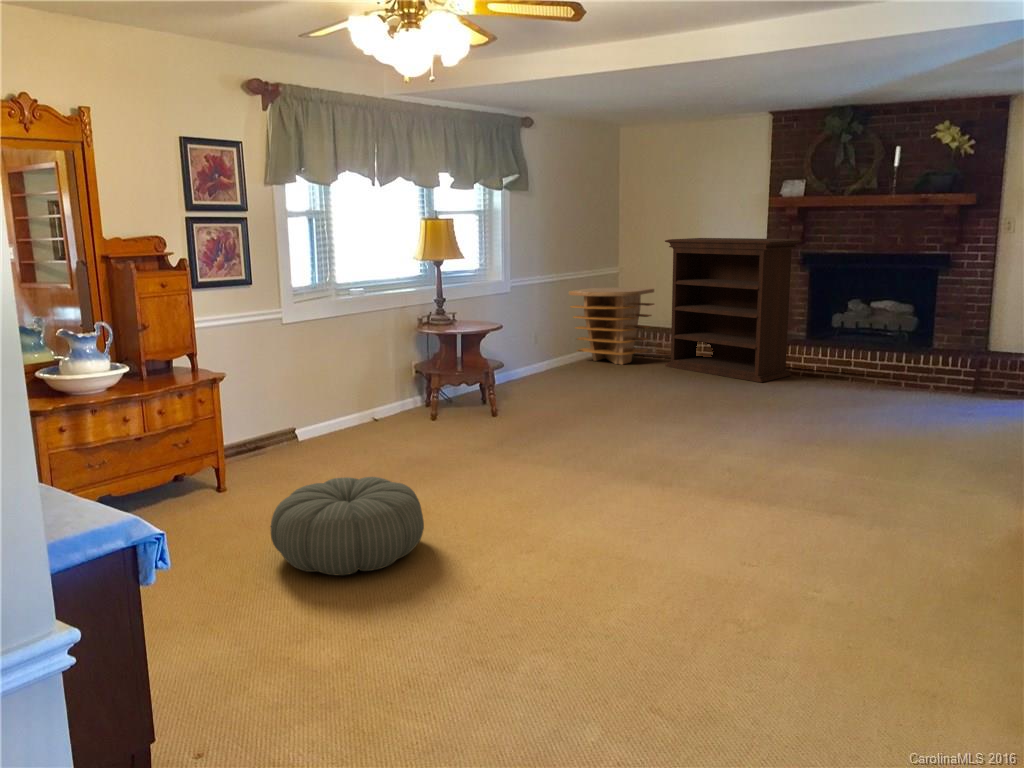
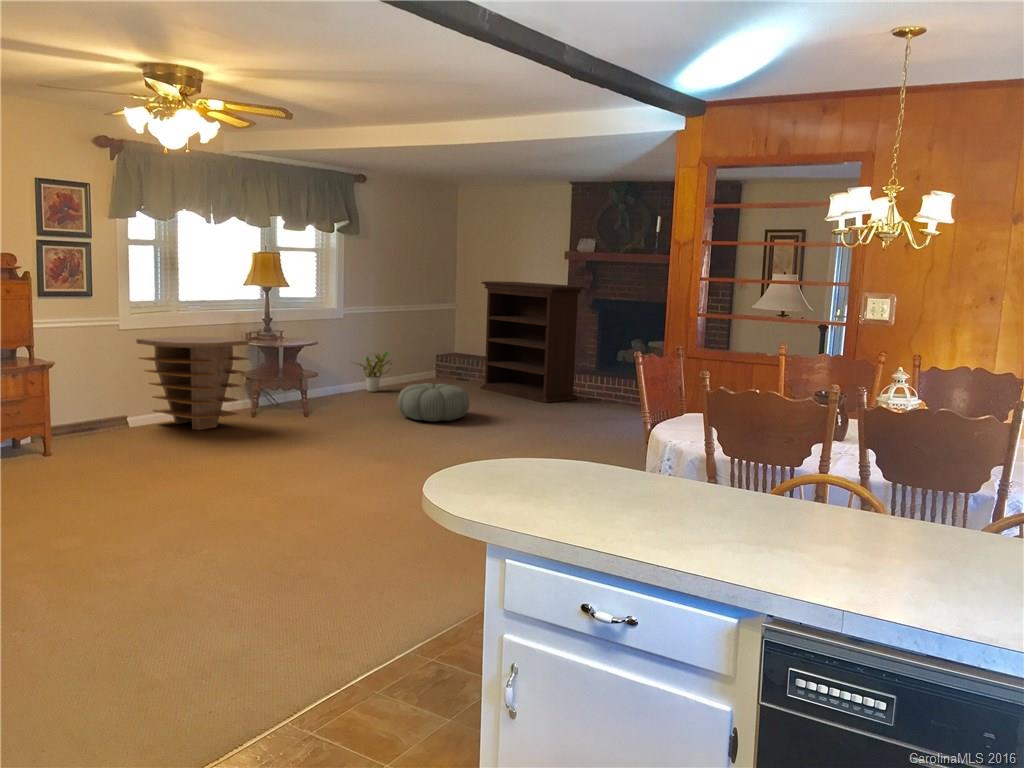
side table: present [569,287,654,364] -> present [136,336,249,430]
potted plant: none [521,327,569,377] -> present [357,350,391,392]
pouf: present [271,477,424,575] -> present [397,383,470,422]

